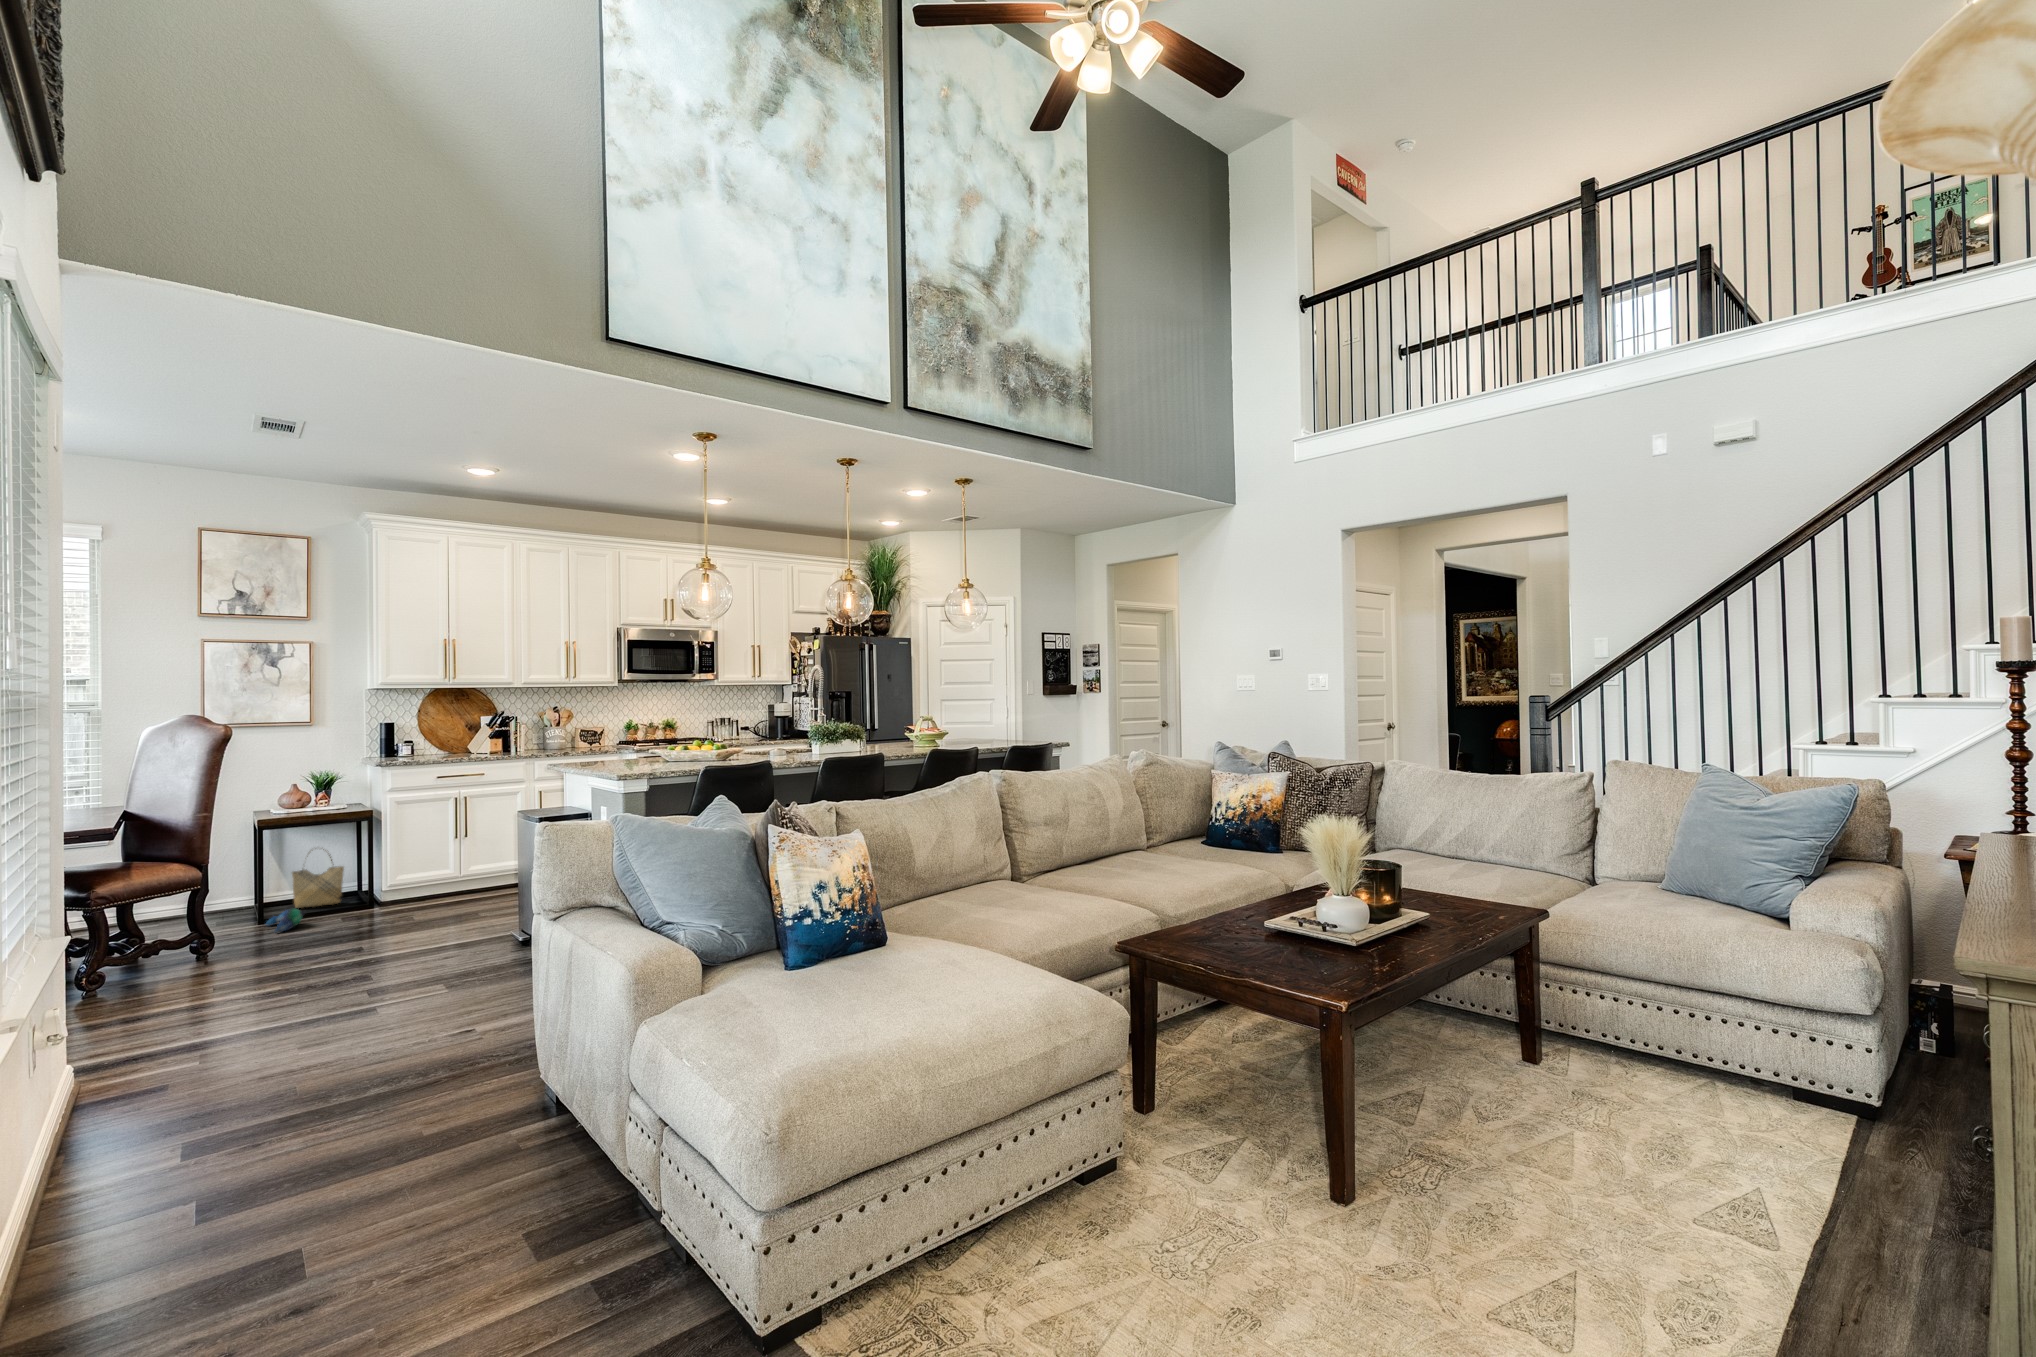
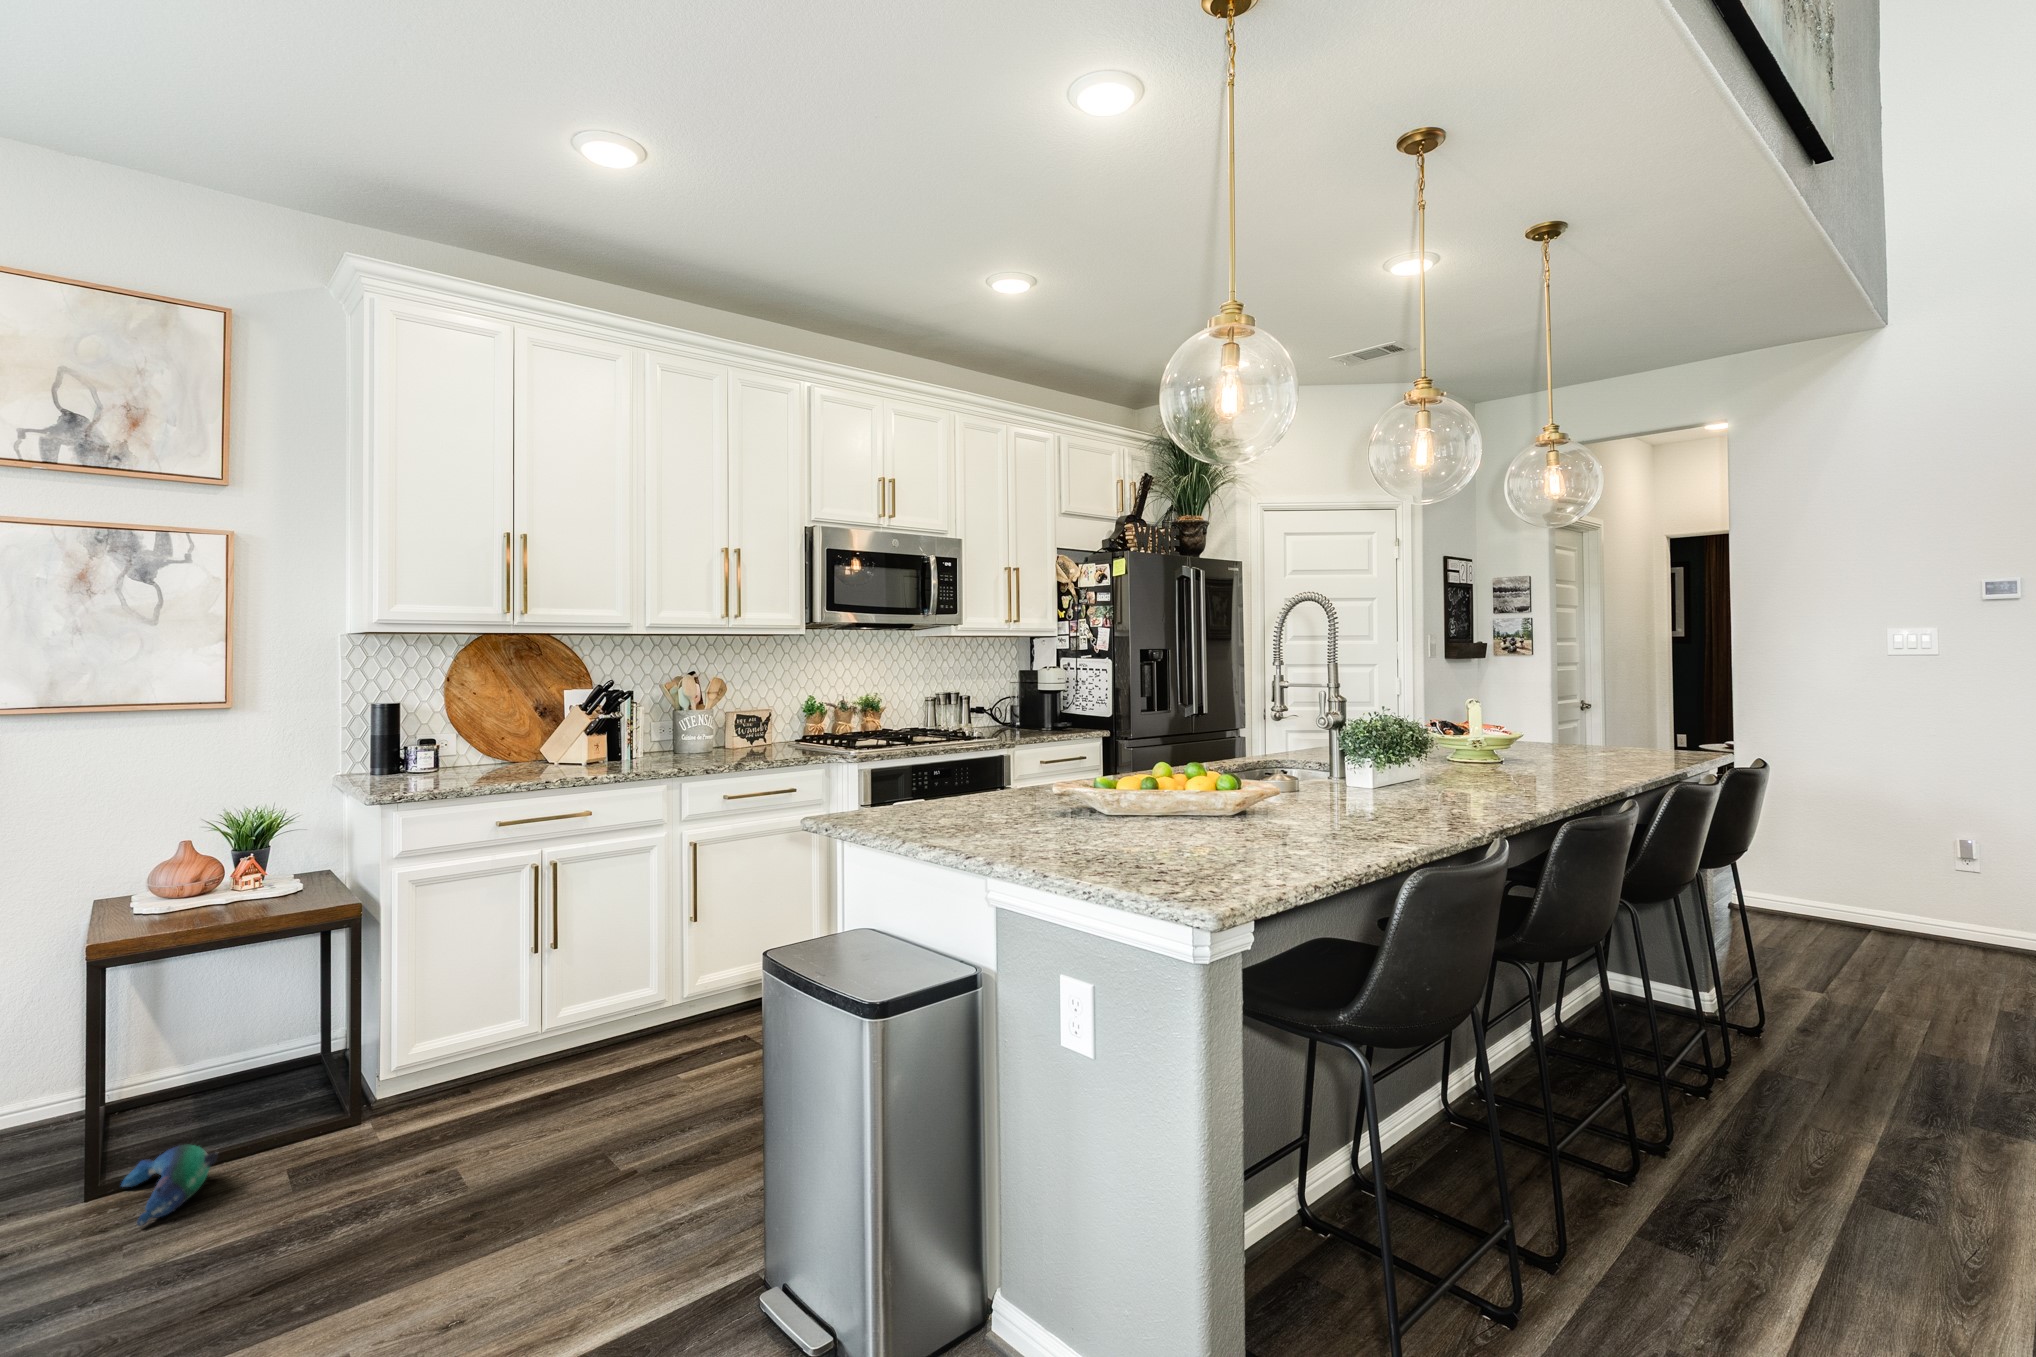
woven basket: present [292,849,344,908] -> none [188,968,305,1109]

